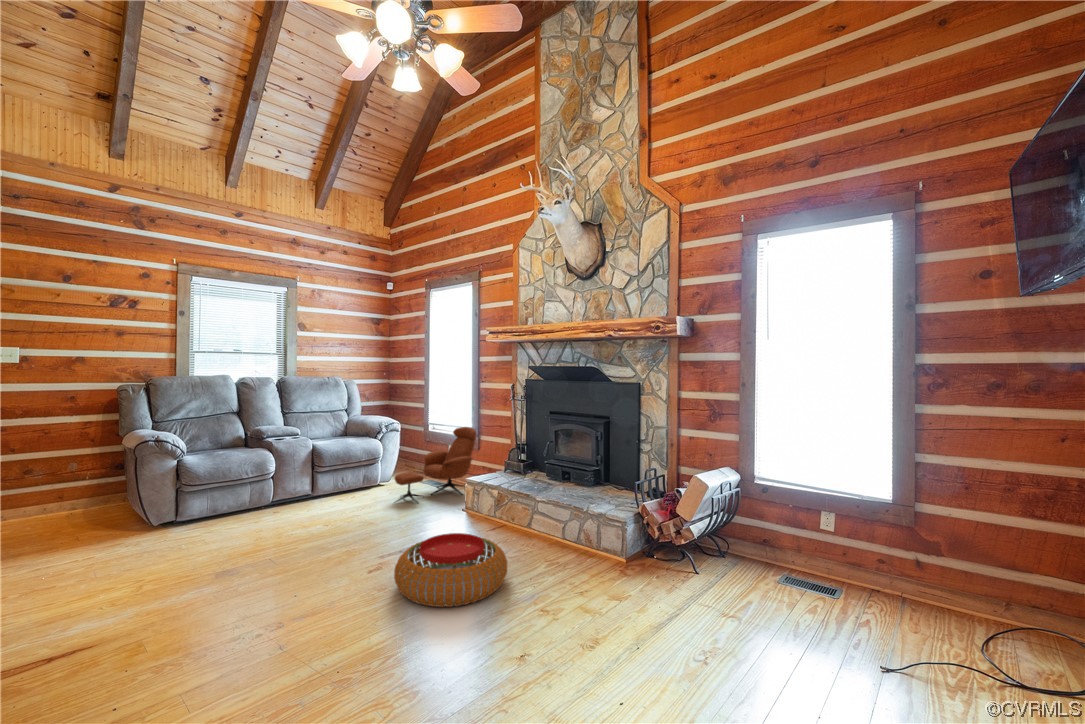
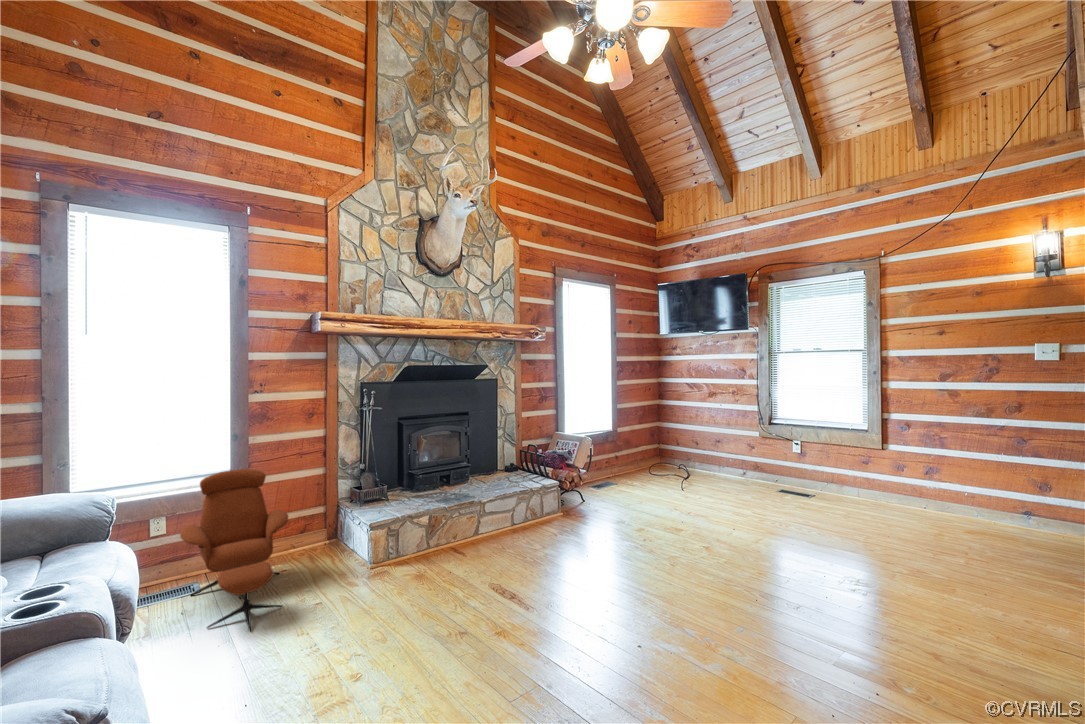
pouf: present [394,533,507,607] -> none [540,524,648,594]

